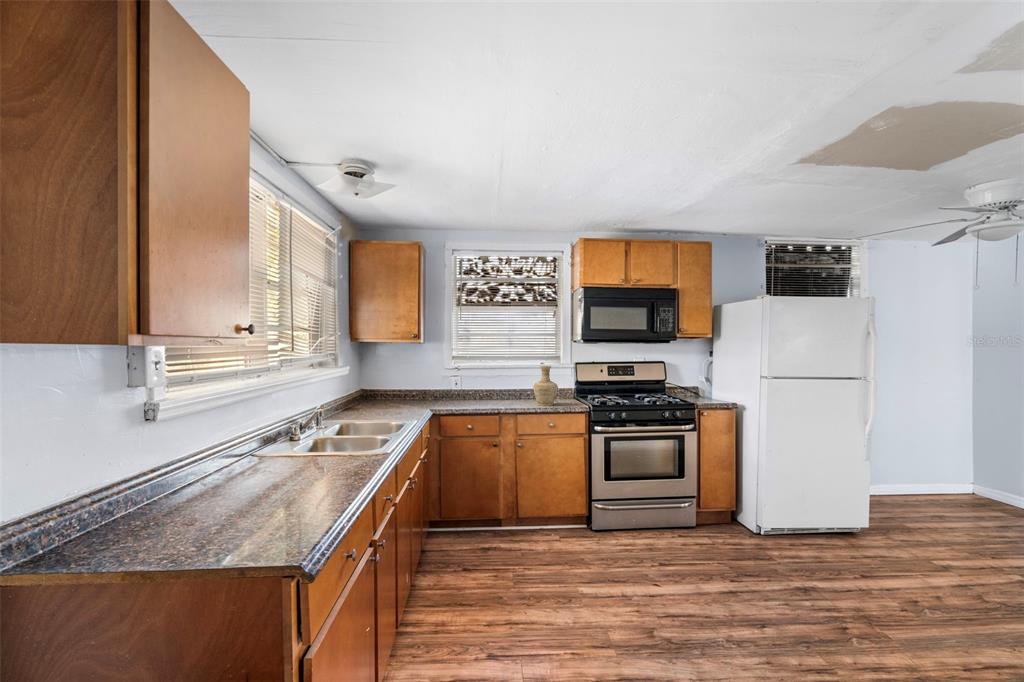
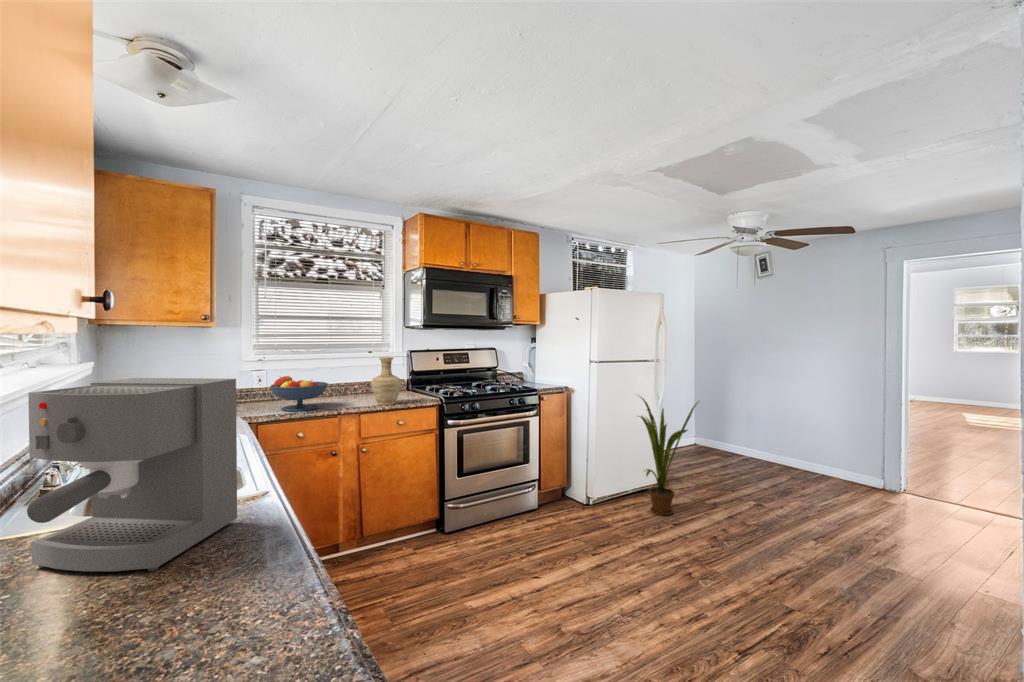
coffee maker: none [247,376,361,483] -> present [27,378,237,571]
fruit bowl: none [460,378,501,405] -> present [270,376,328,411]
house plant: none [810,417,912,567] -> present [639,397,699,516]

